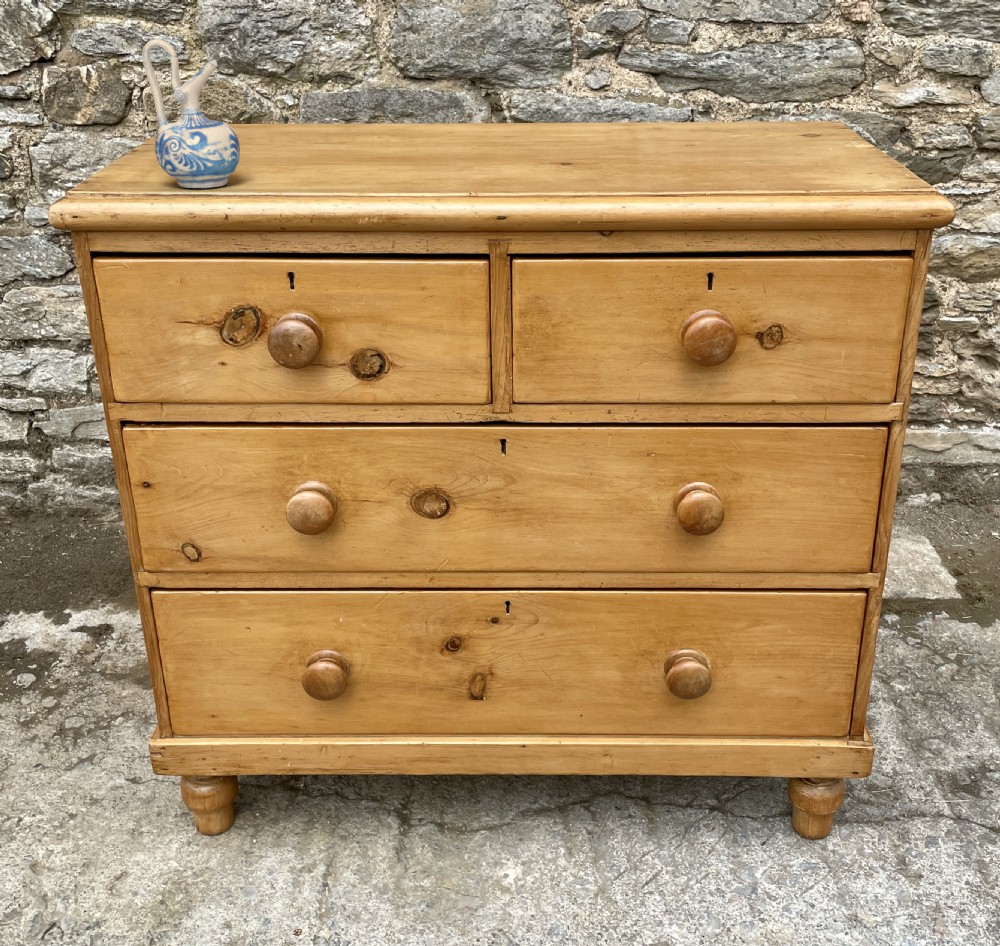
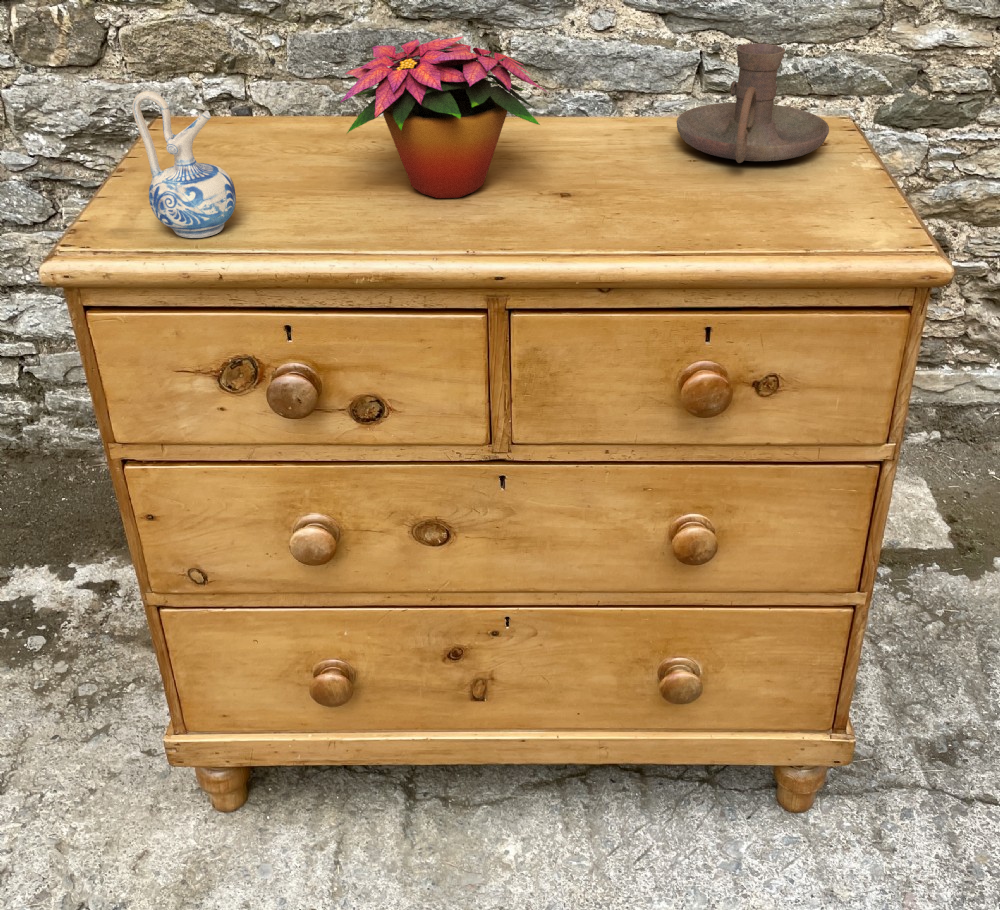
flower arrangement: none [340,12,558,170] -> present [340,36,550,198]
candle holder: none [671,46,819,152] -> present [677,43,829,163]

